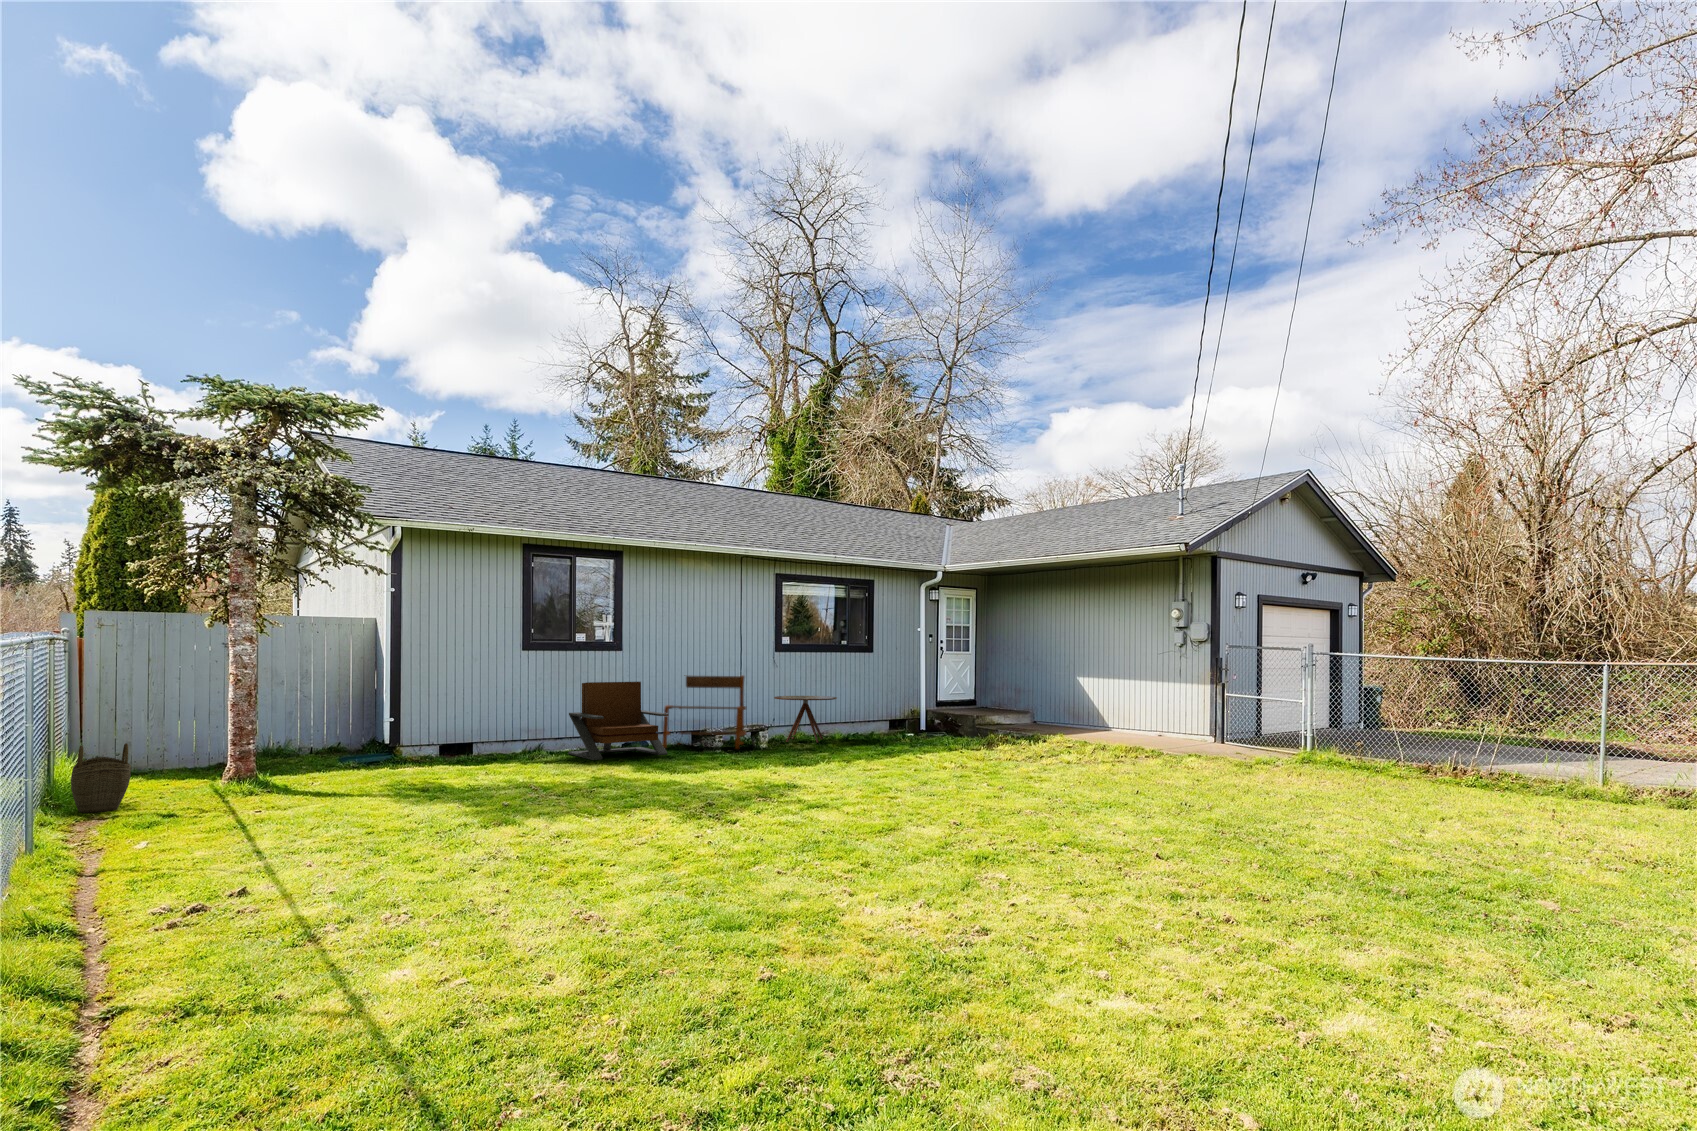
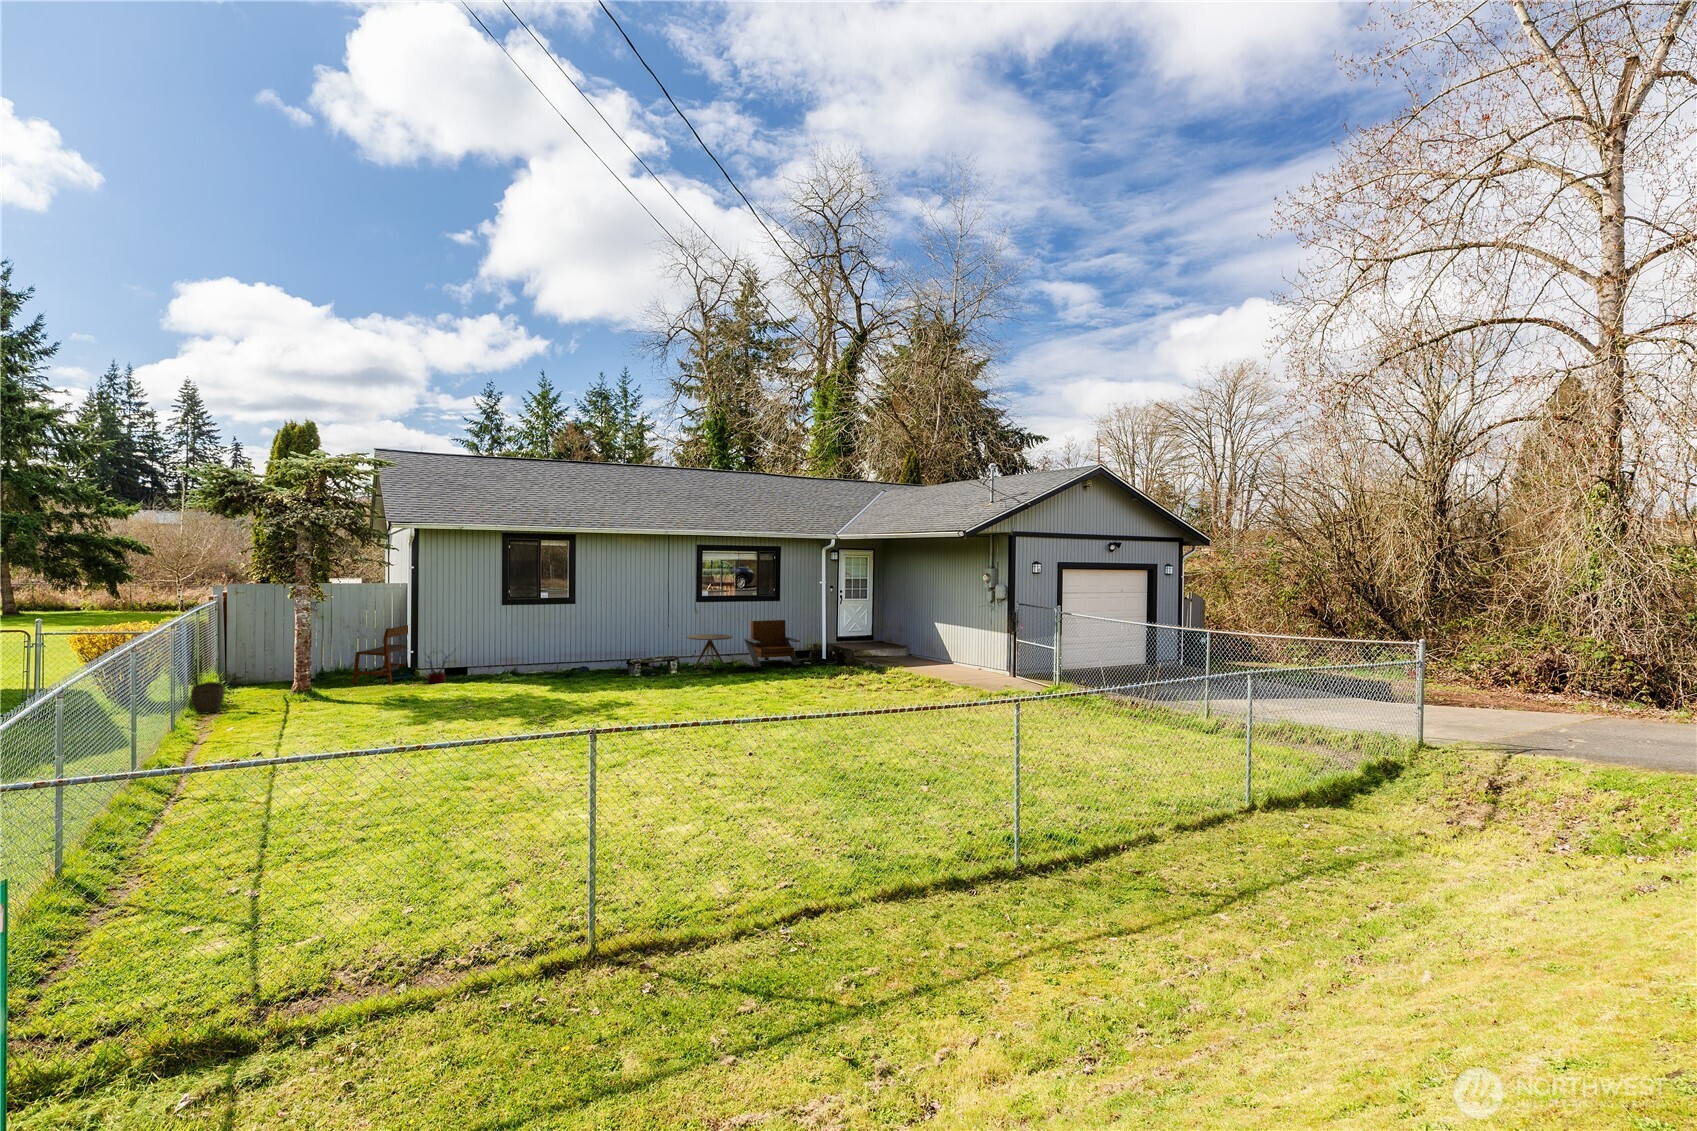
bench: present [663,675,746,749] -> present [353,625,408,683]
lounge chair: present [568,682,669,760] -> present [744,620,800,667]
decorative plant: none [413,709,474,765] -> present [428,656,456,683]

